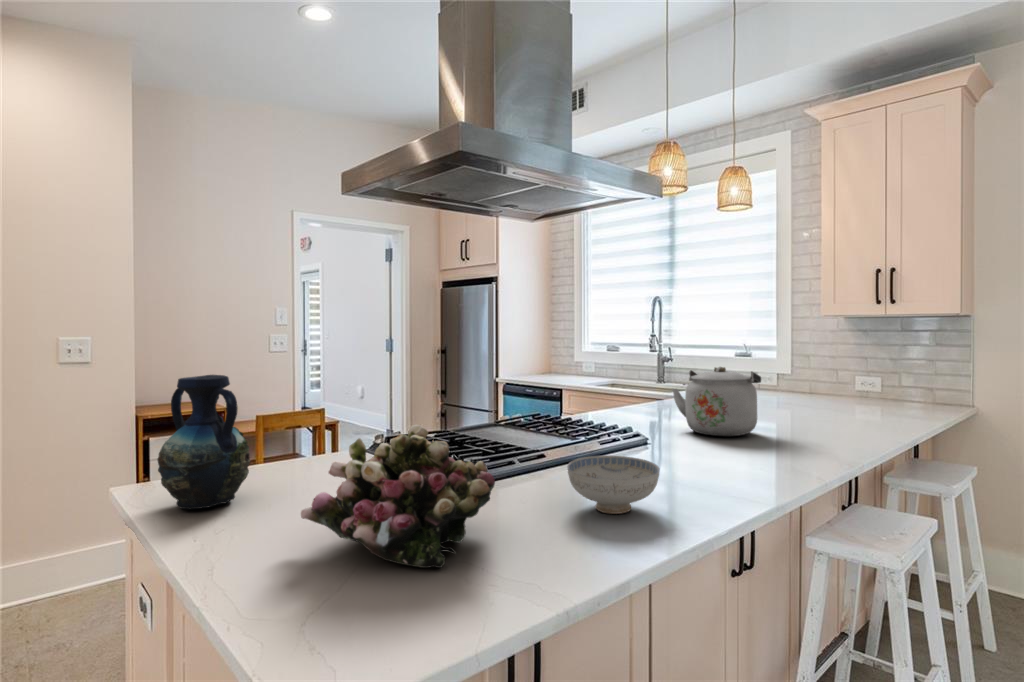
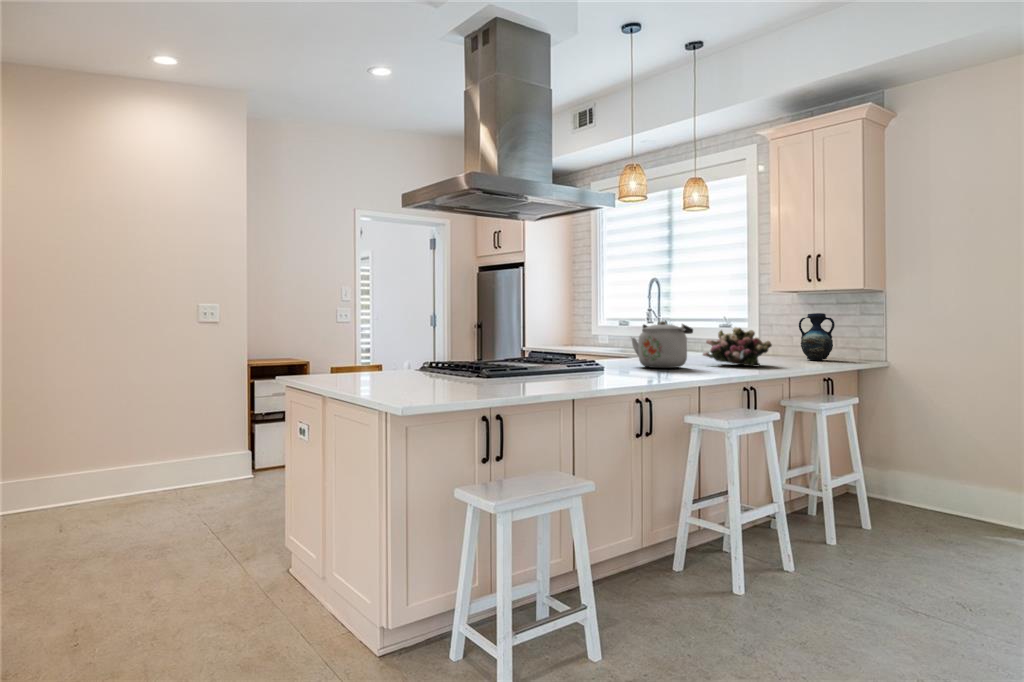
vase: present [158,375,250,509] -> present [799,313,835,360]
flower arrangement: present [301,425,495,568] -> present [703,327,772,367]
ceramic bowl: present [567,455,660,514] -> none [531,358,582,385]

